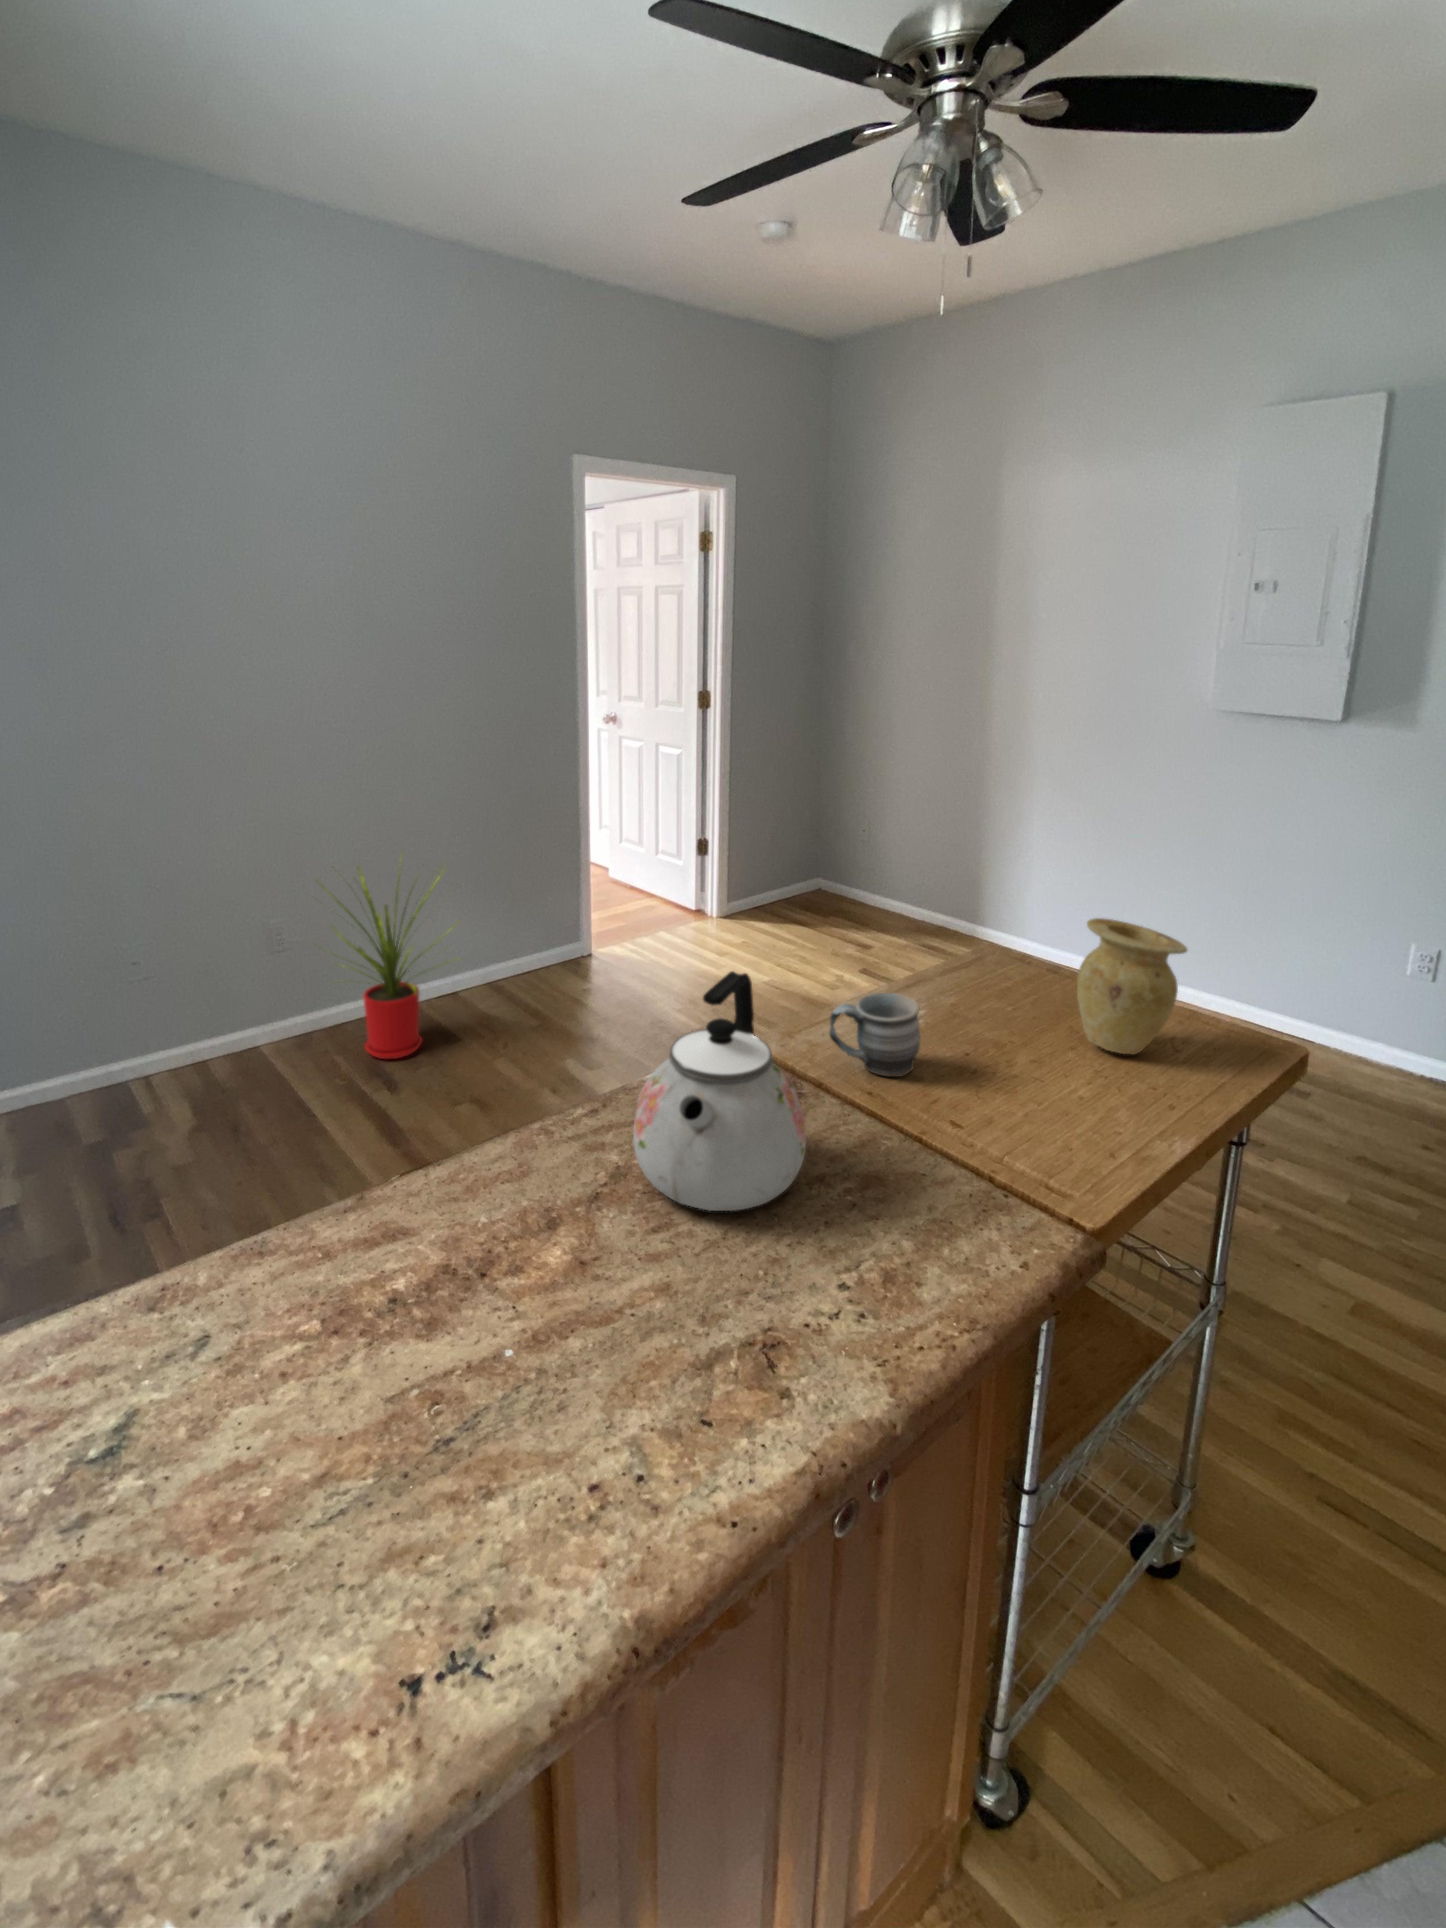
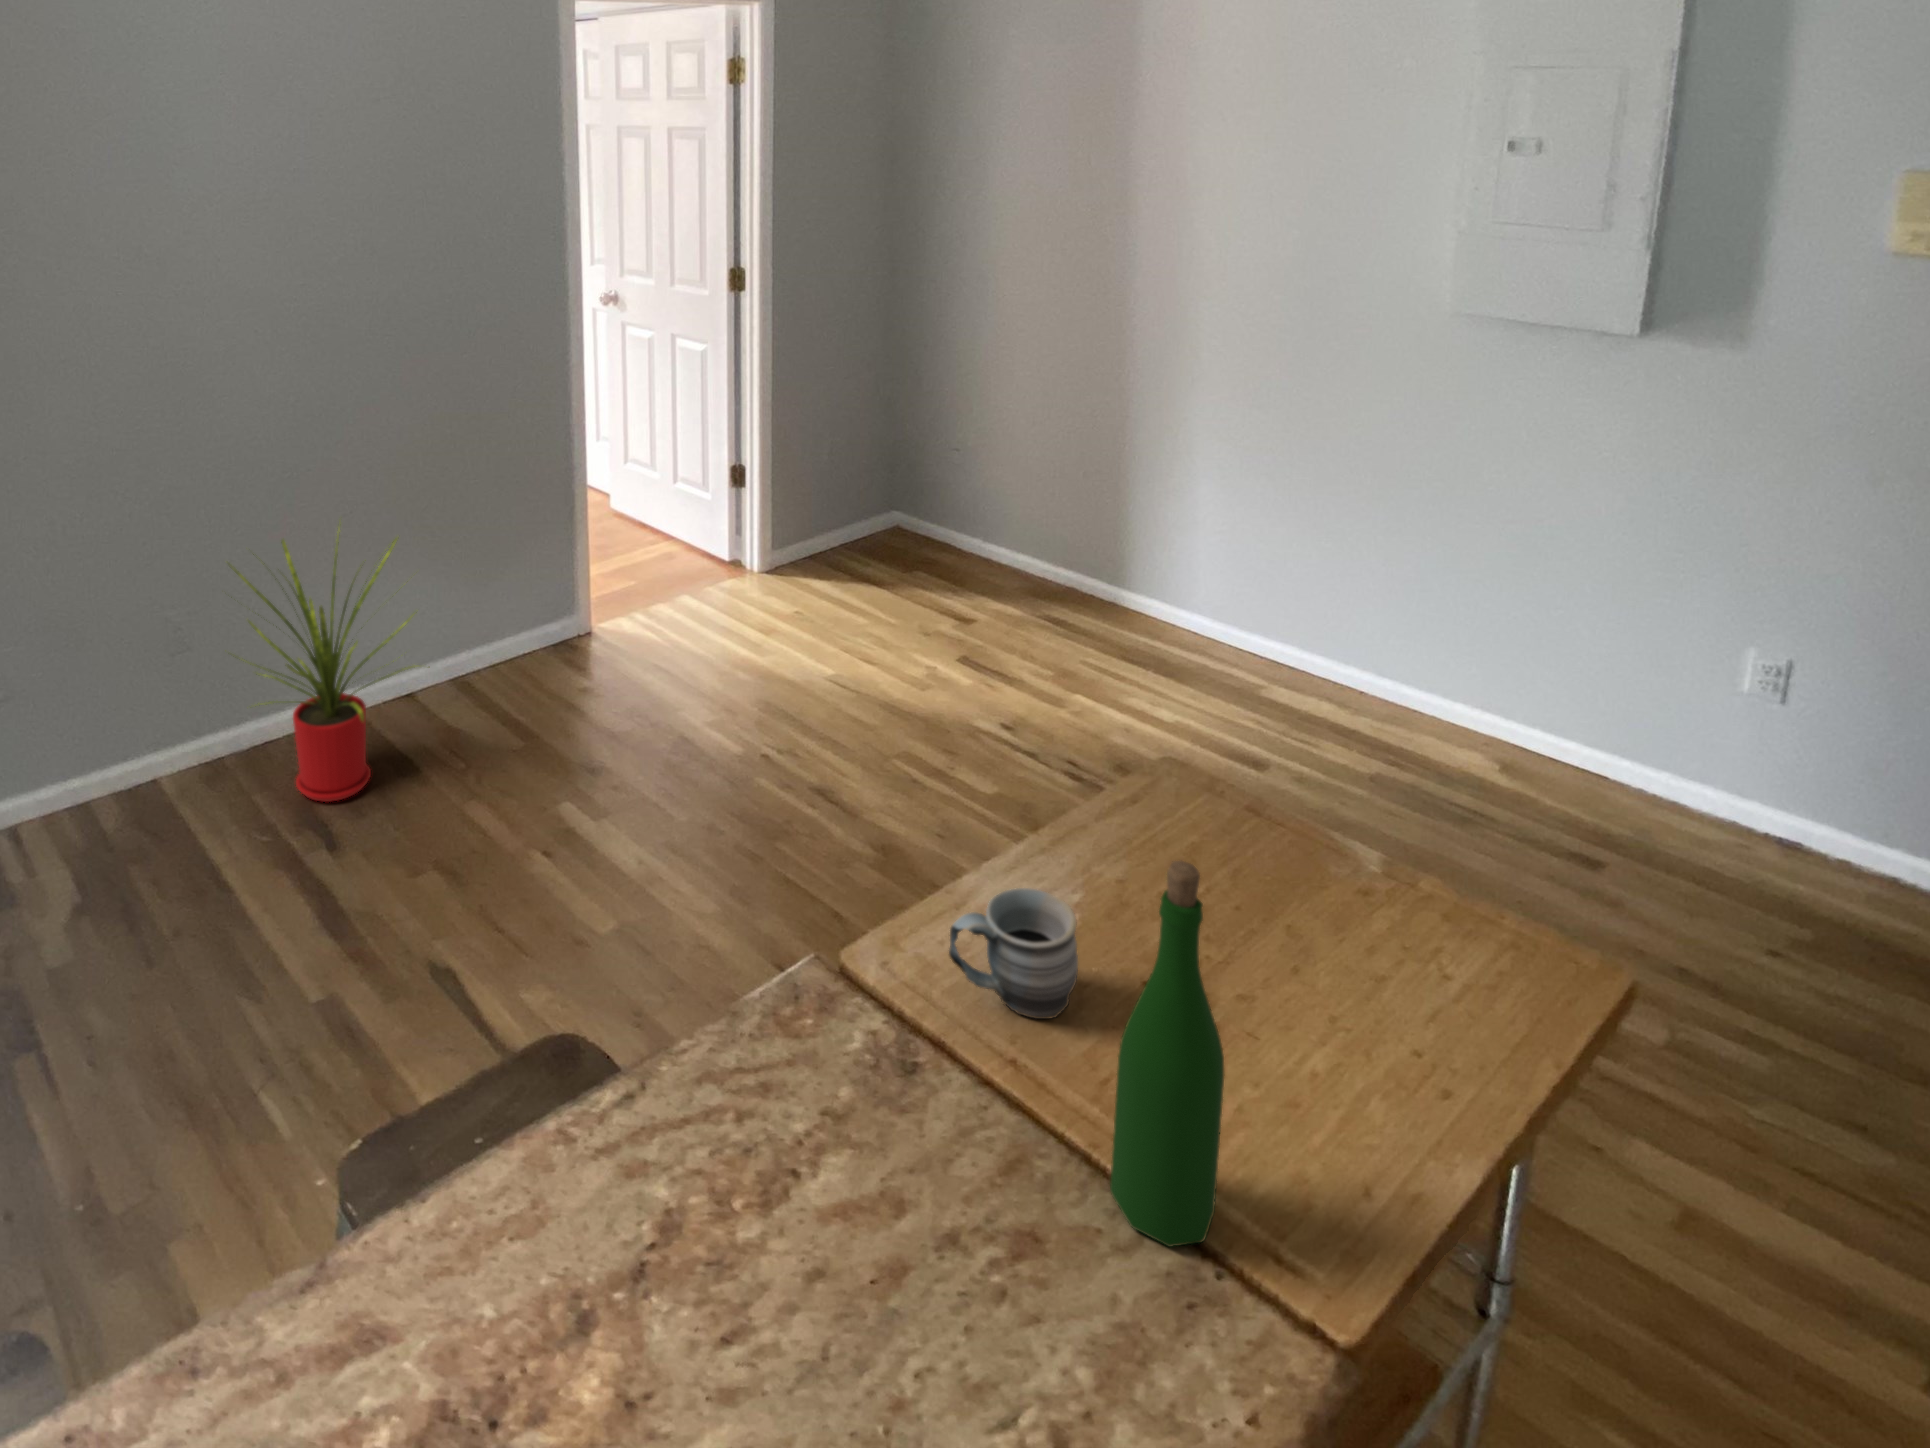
wine bottle: none [933,905,1012,1181] -> present [1110,861,1224,1247]
vase: present [1077,918,1187,1054] -> none [1298,770,1462,977]
kettle: present [633,971,806,1211] -> none [689,929,932,1308]

